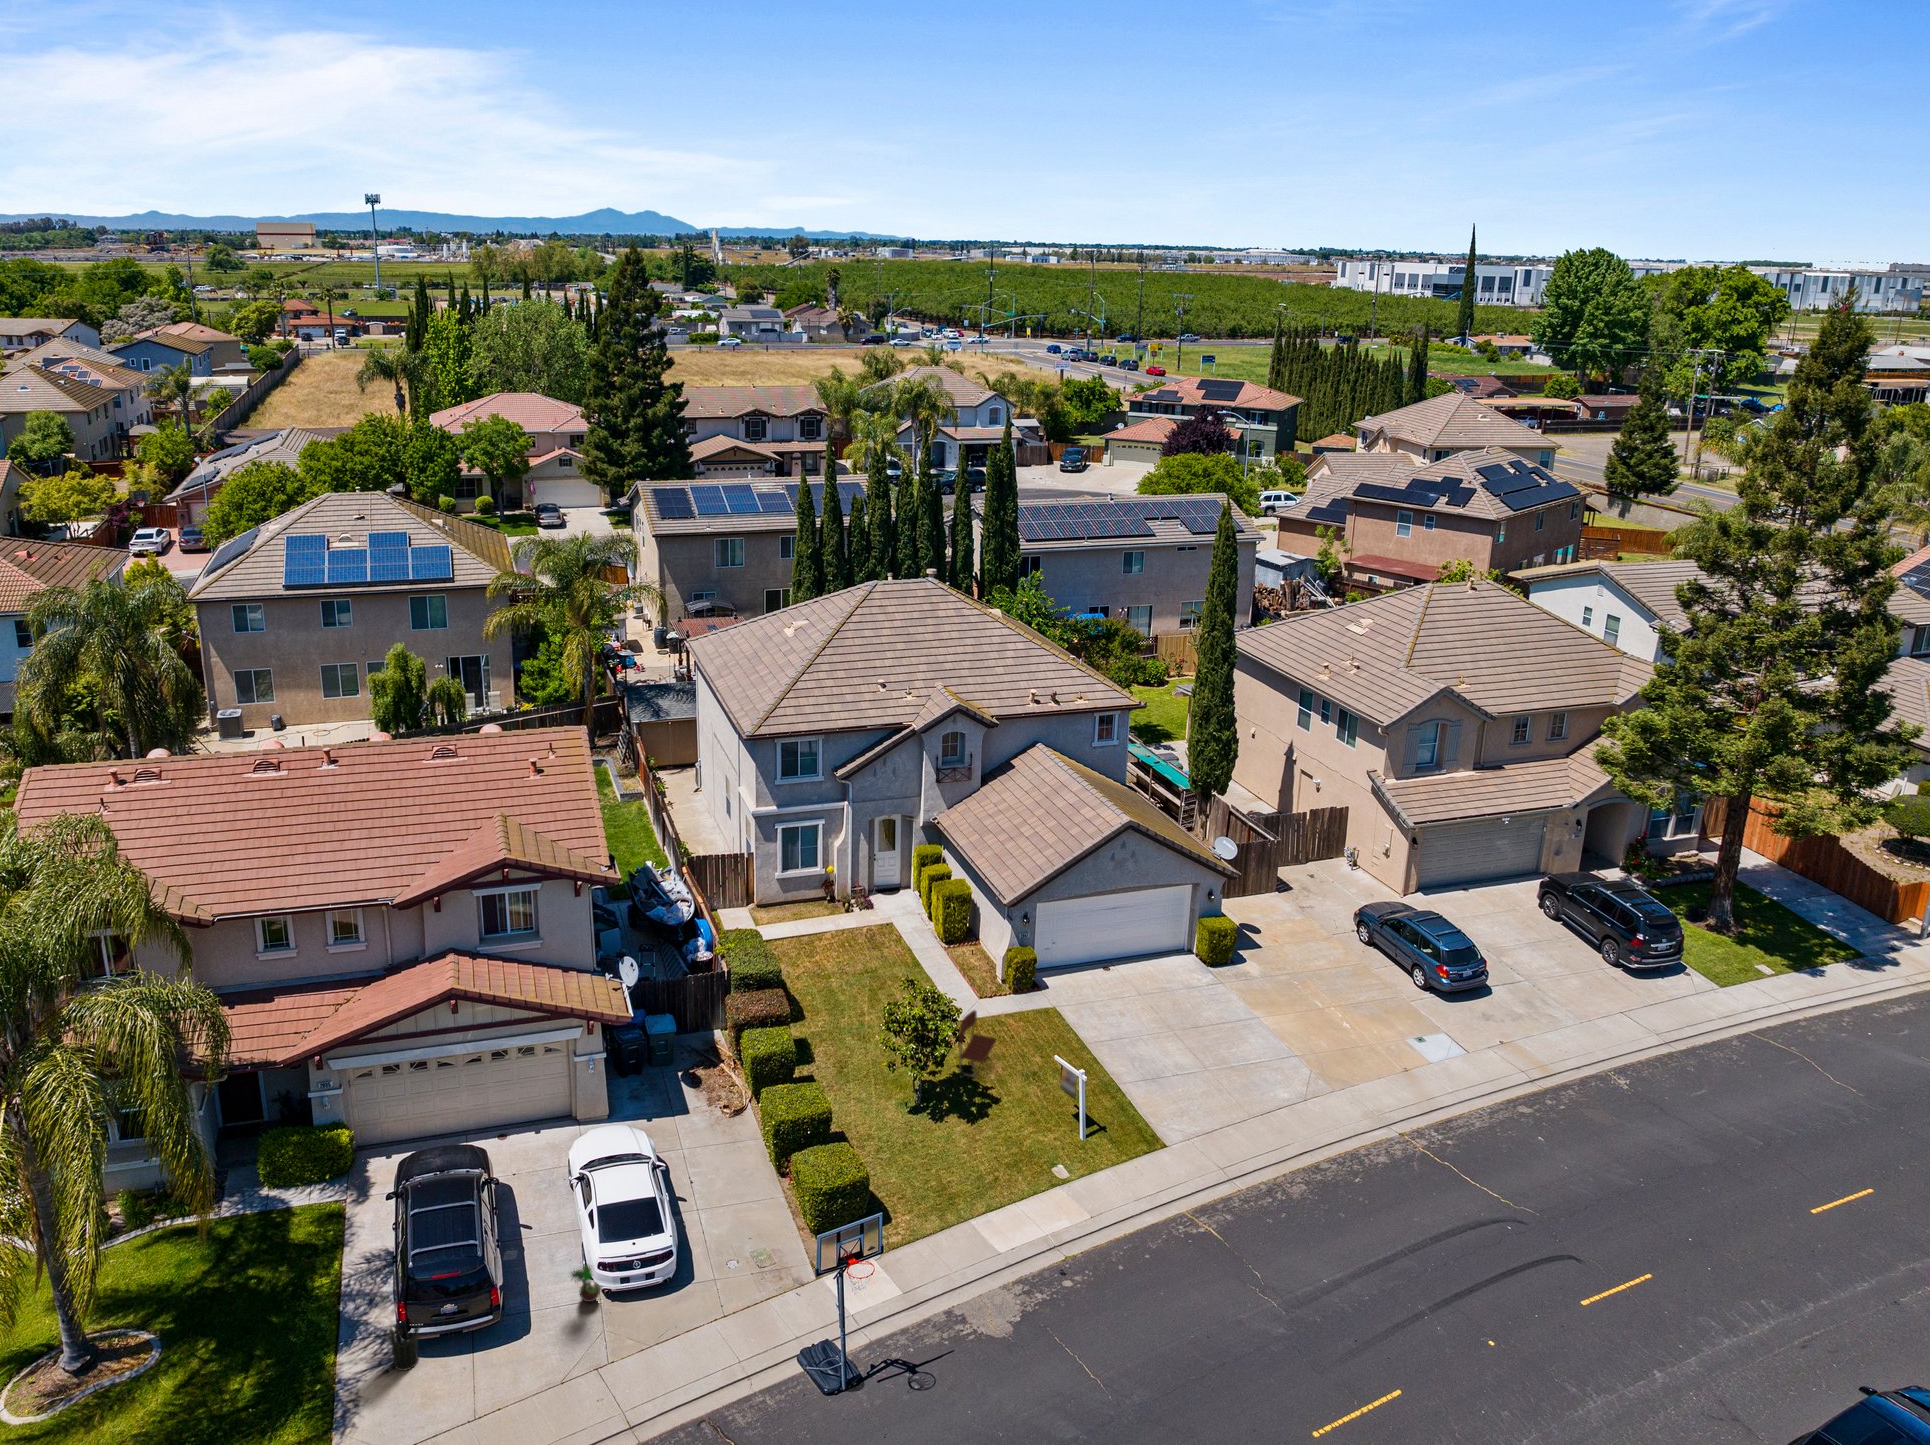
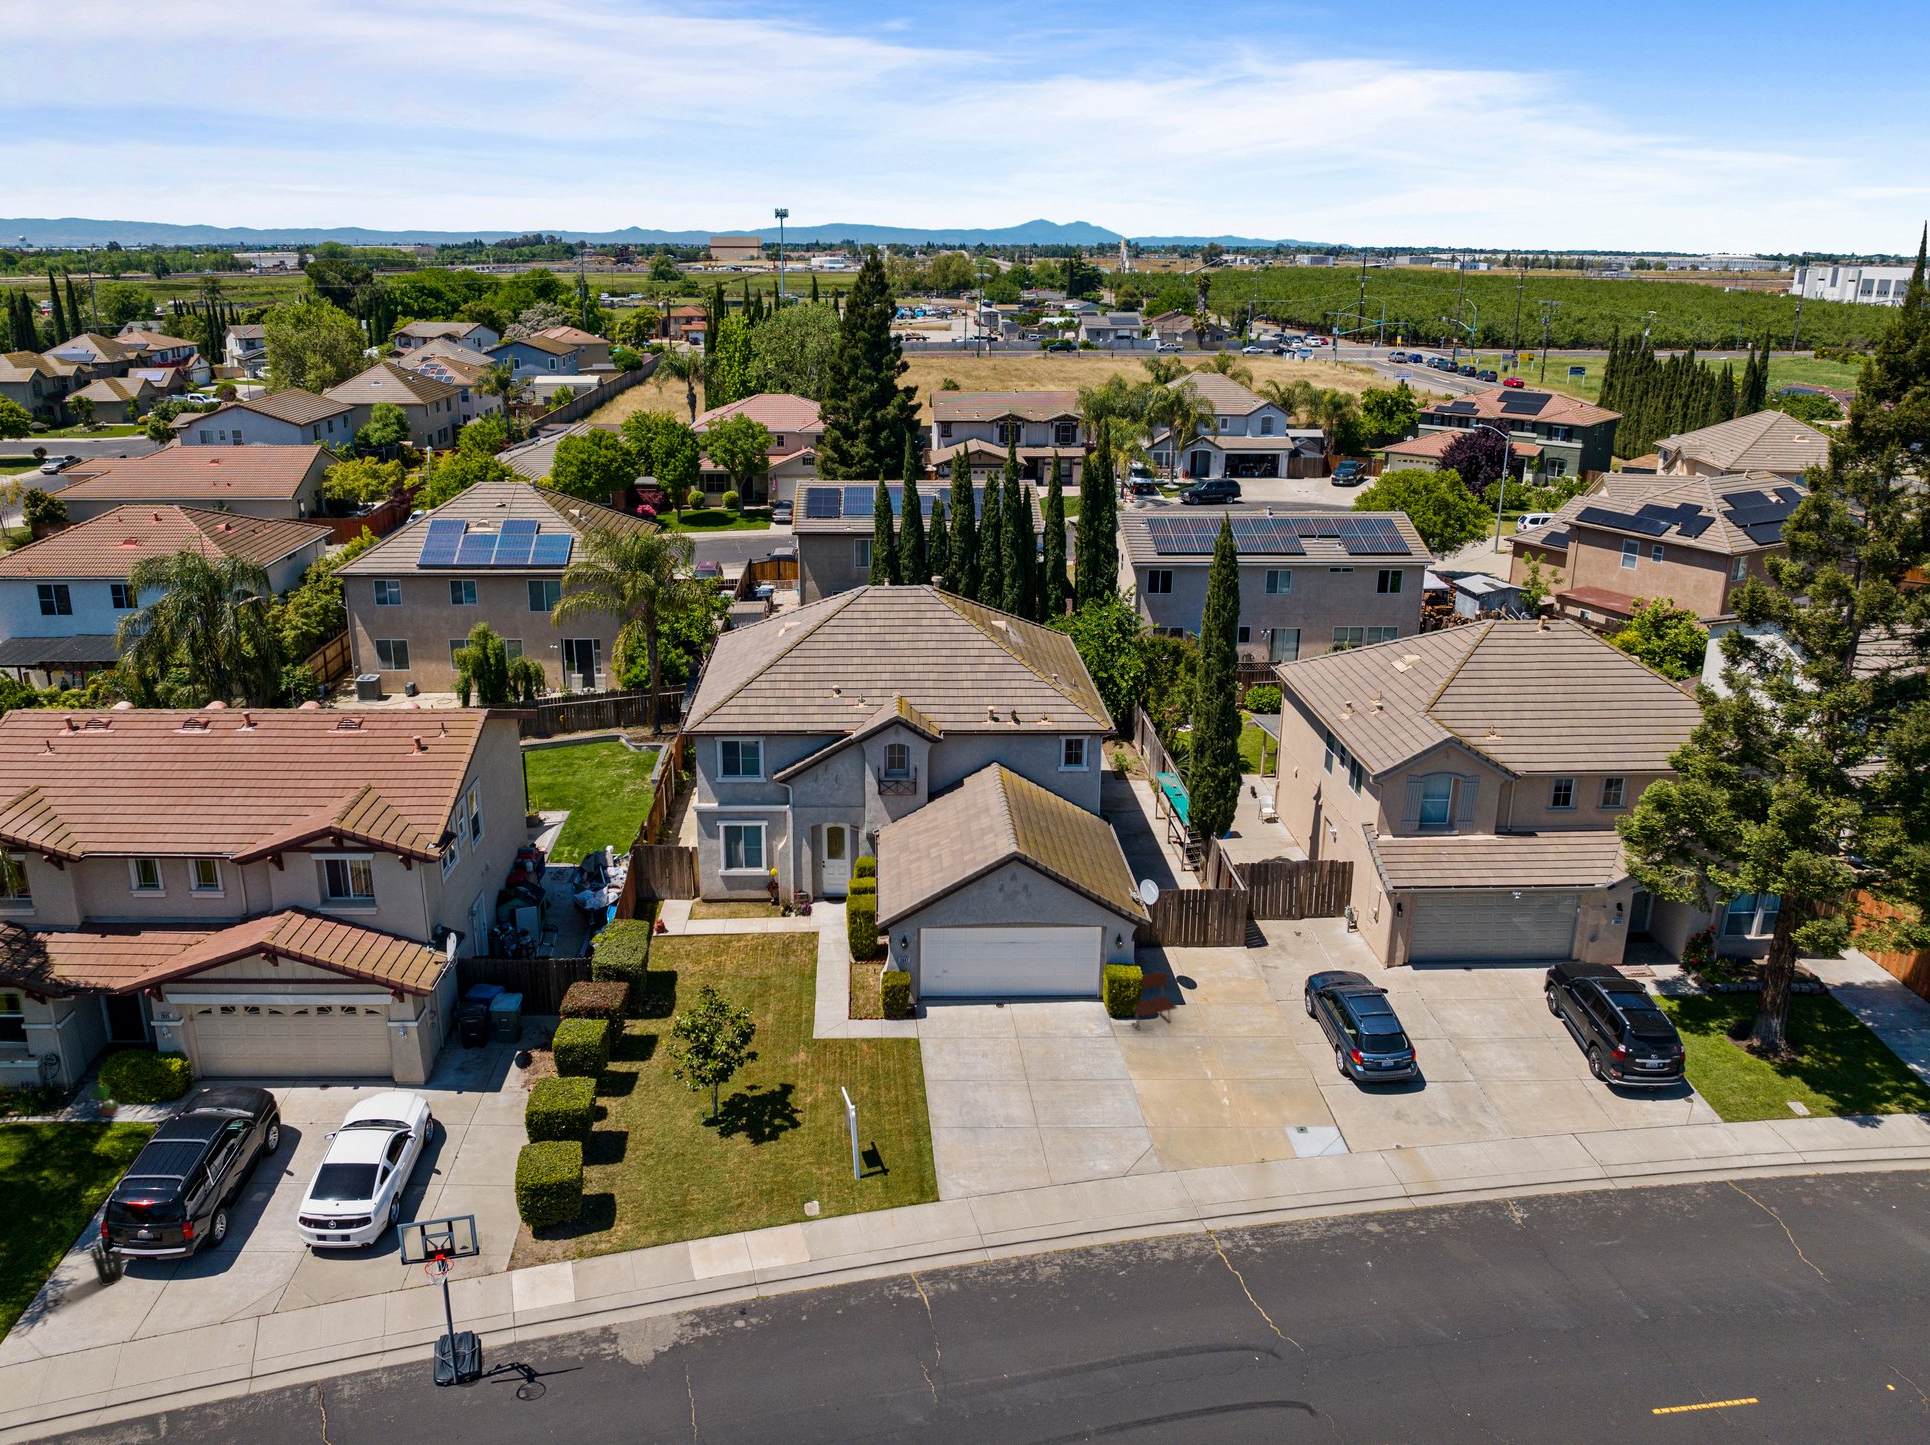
bench: present [959,1010,996,1078] -> present [1133,973,1177,1029]
potted tree: present [571,1265,600,1302] -> present [90,1085,119,1116]

